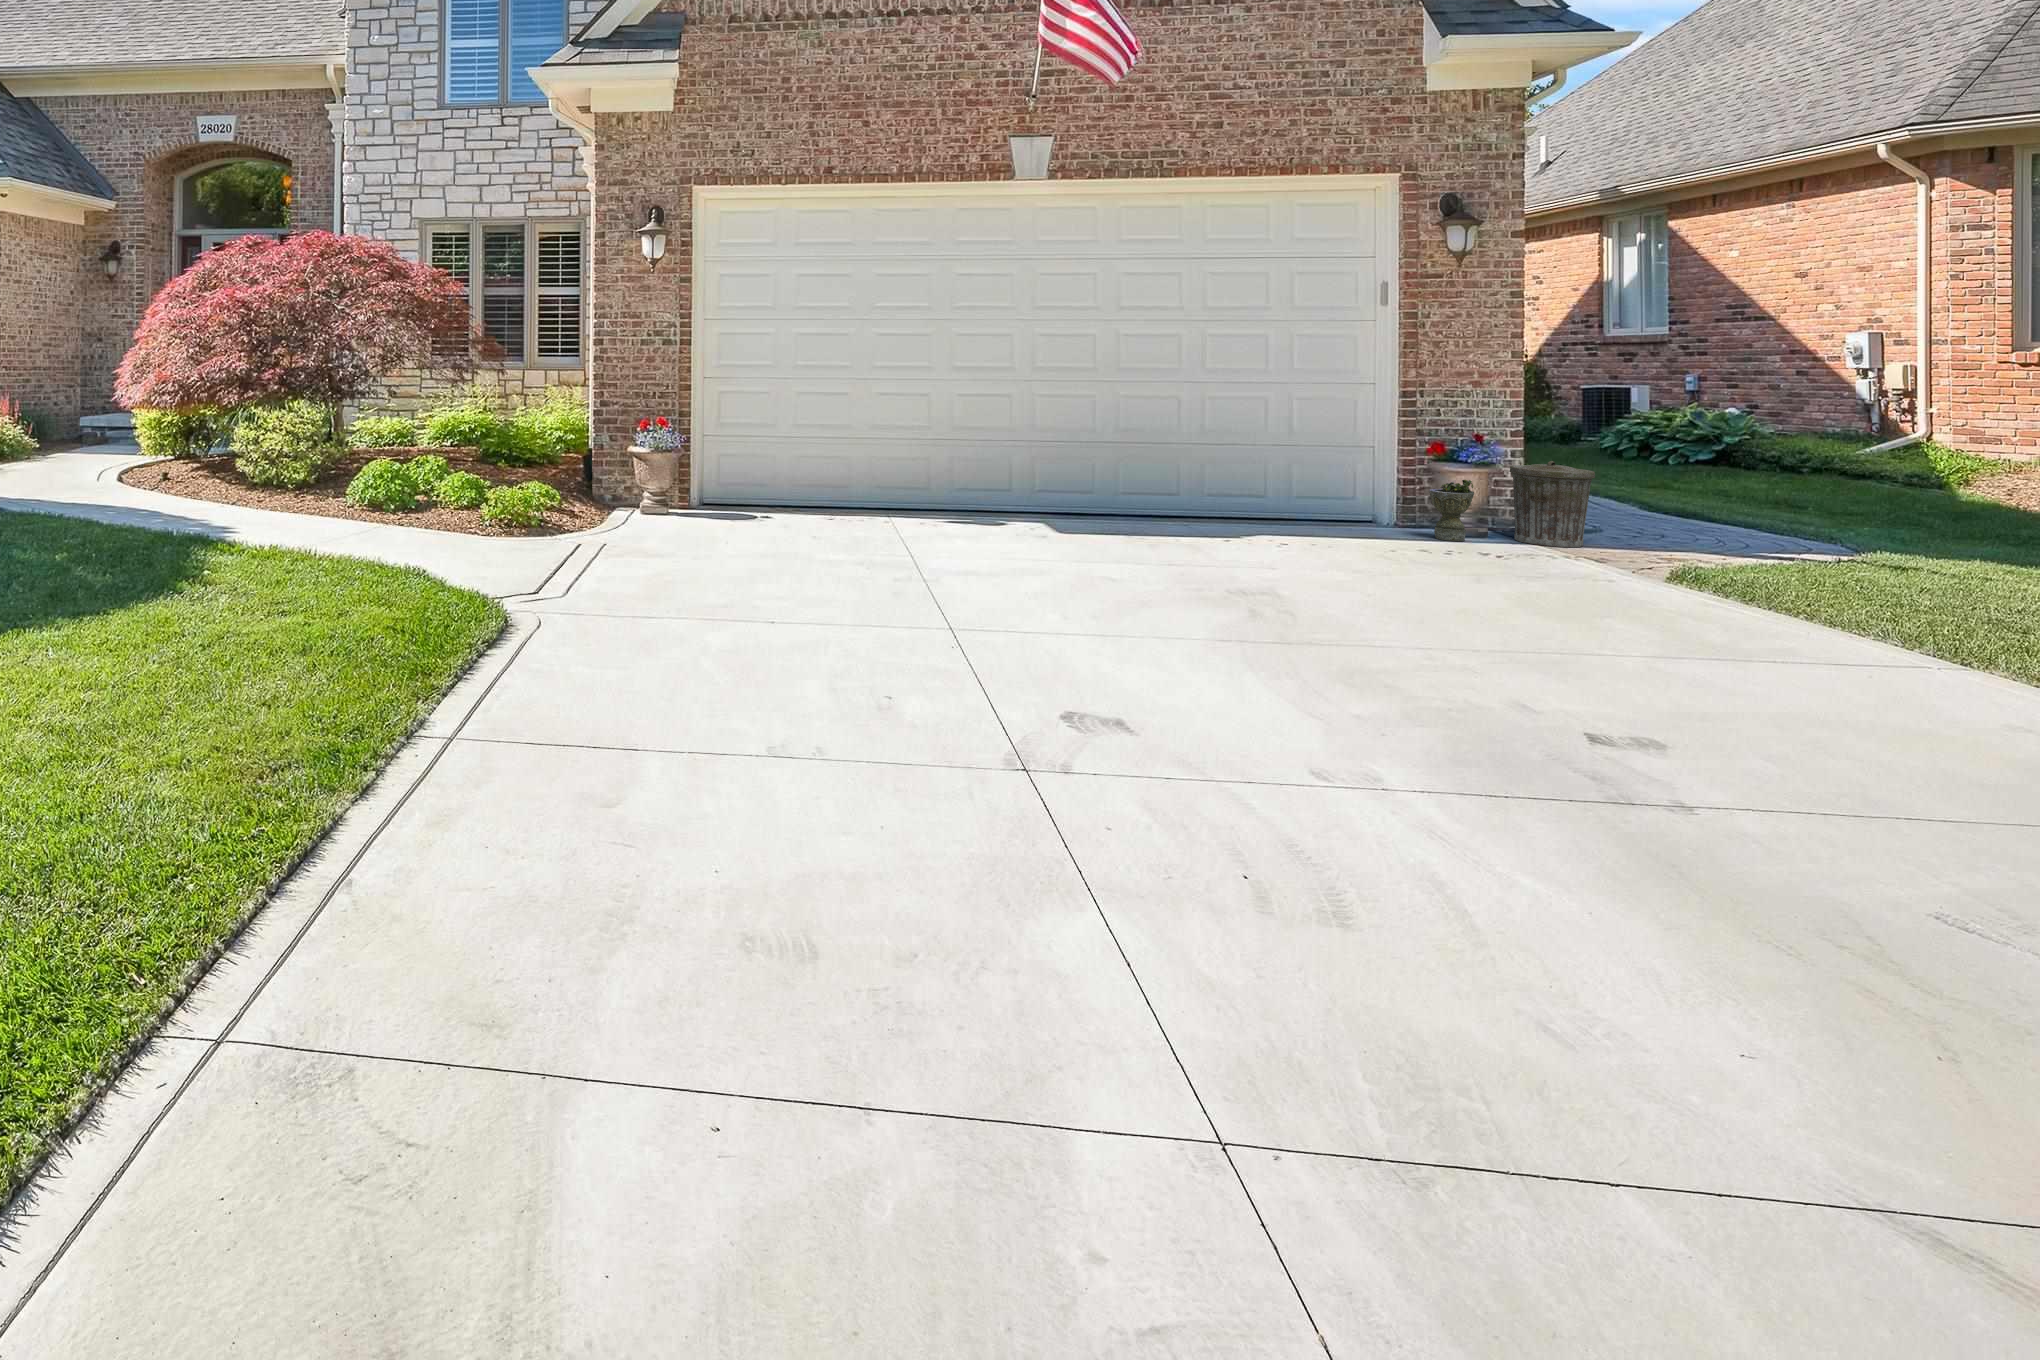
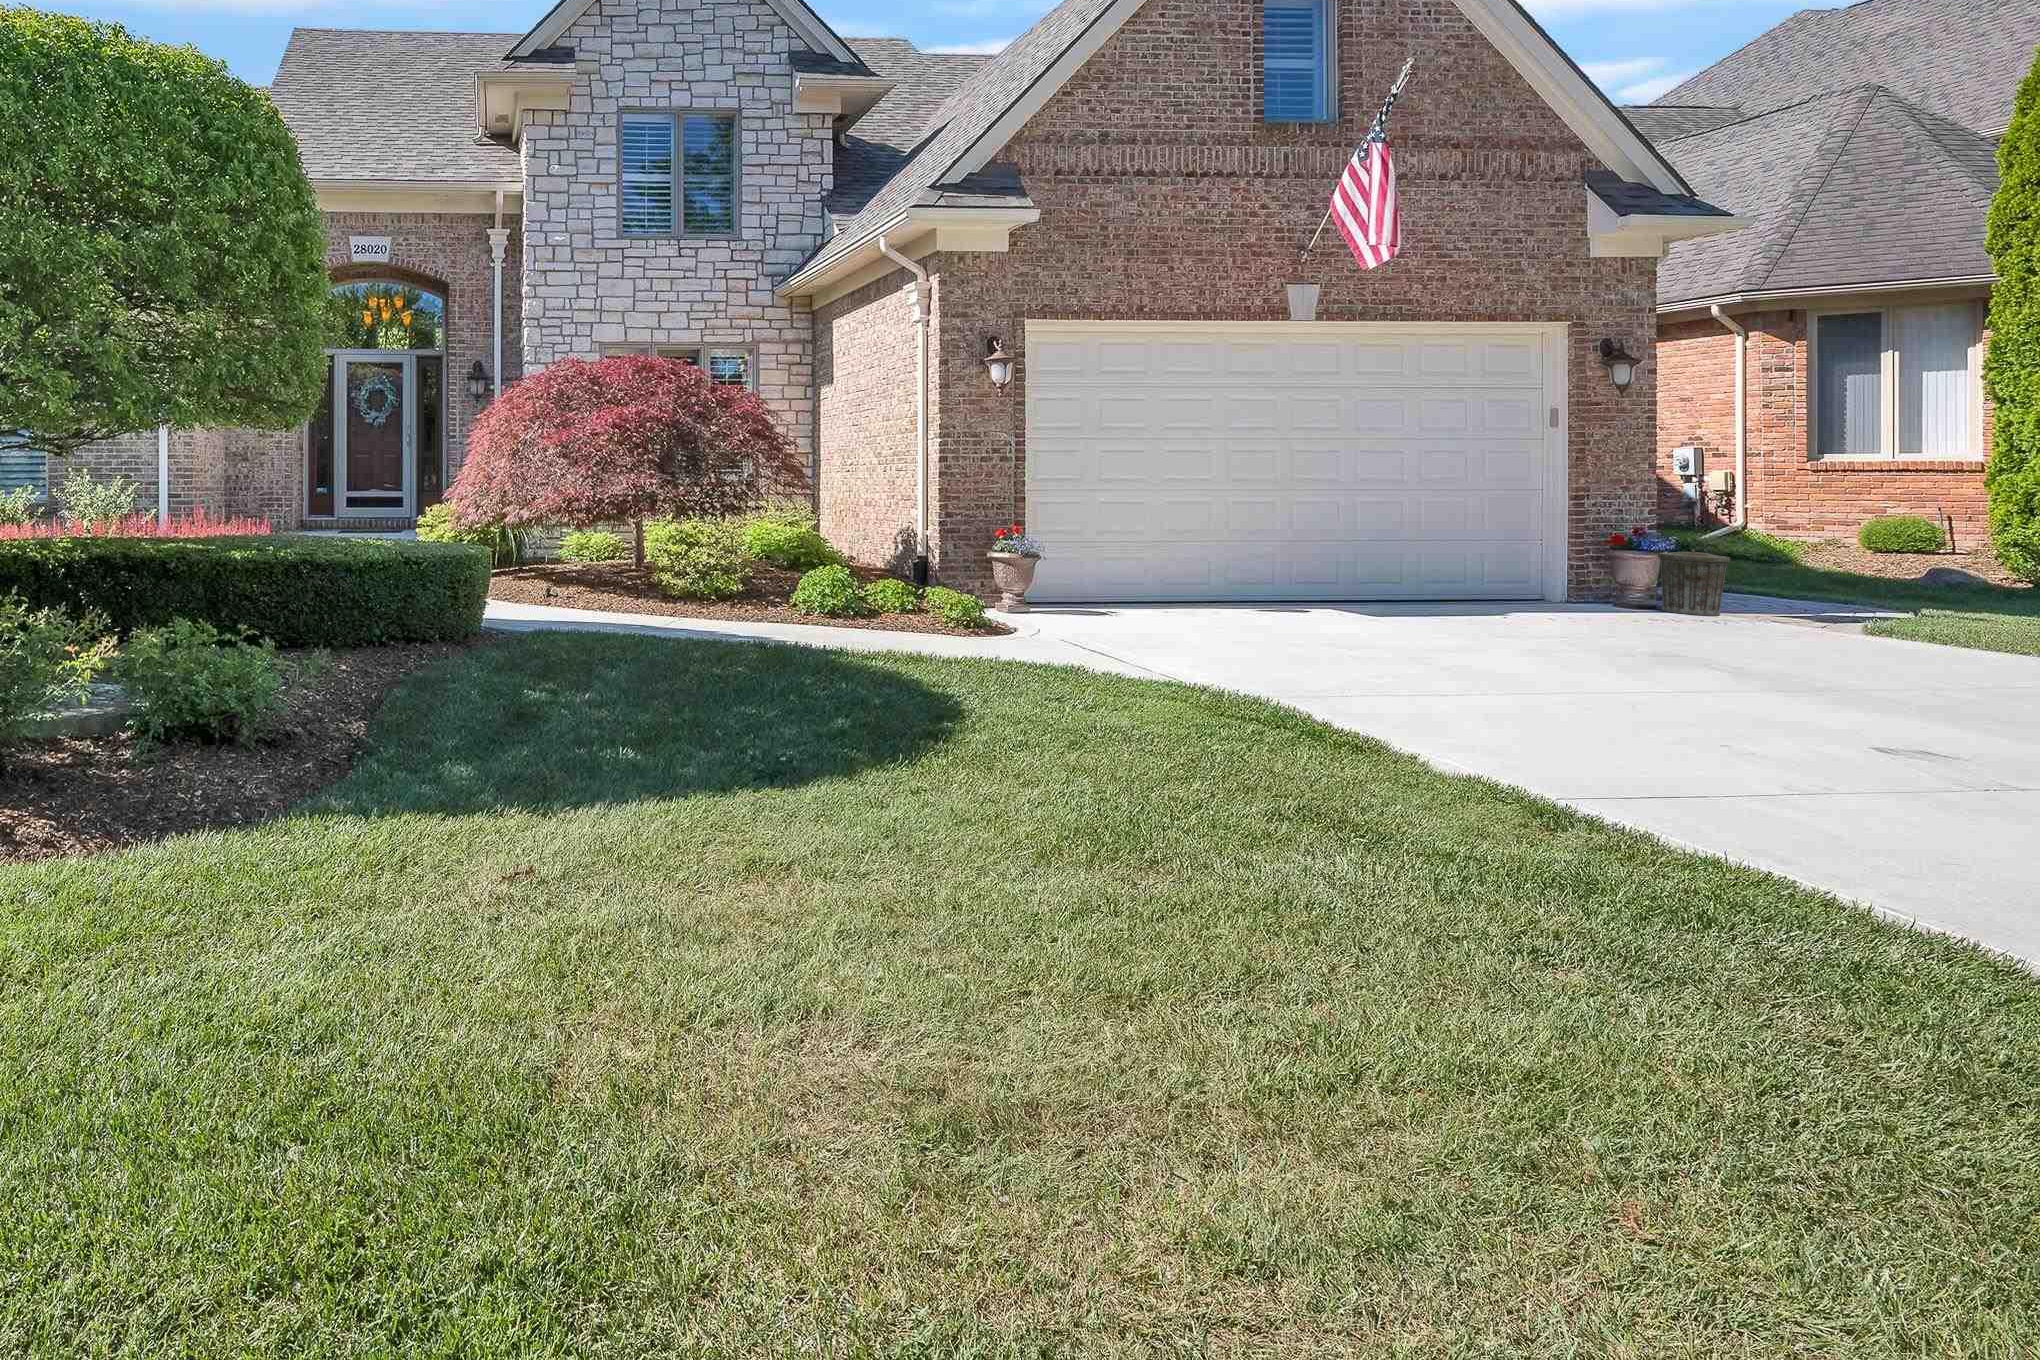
planter: present [1429,480,1474,541] -> none [1609,565,1649,614]

